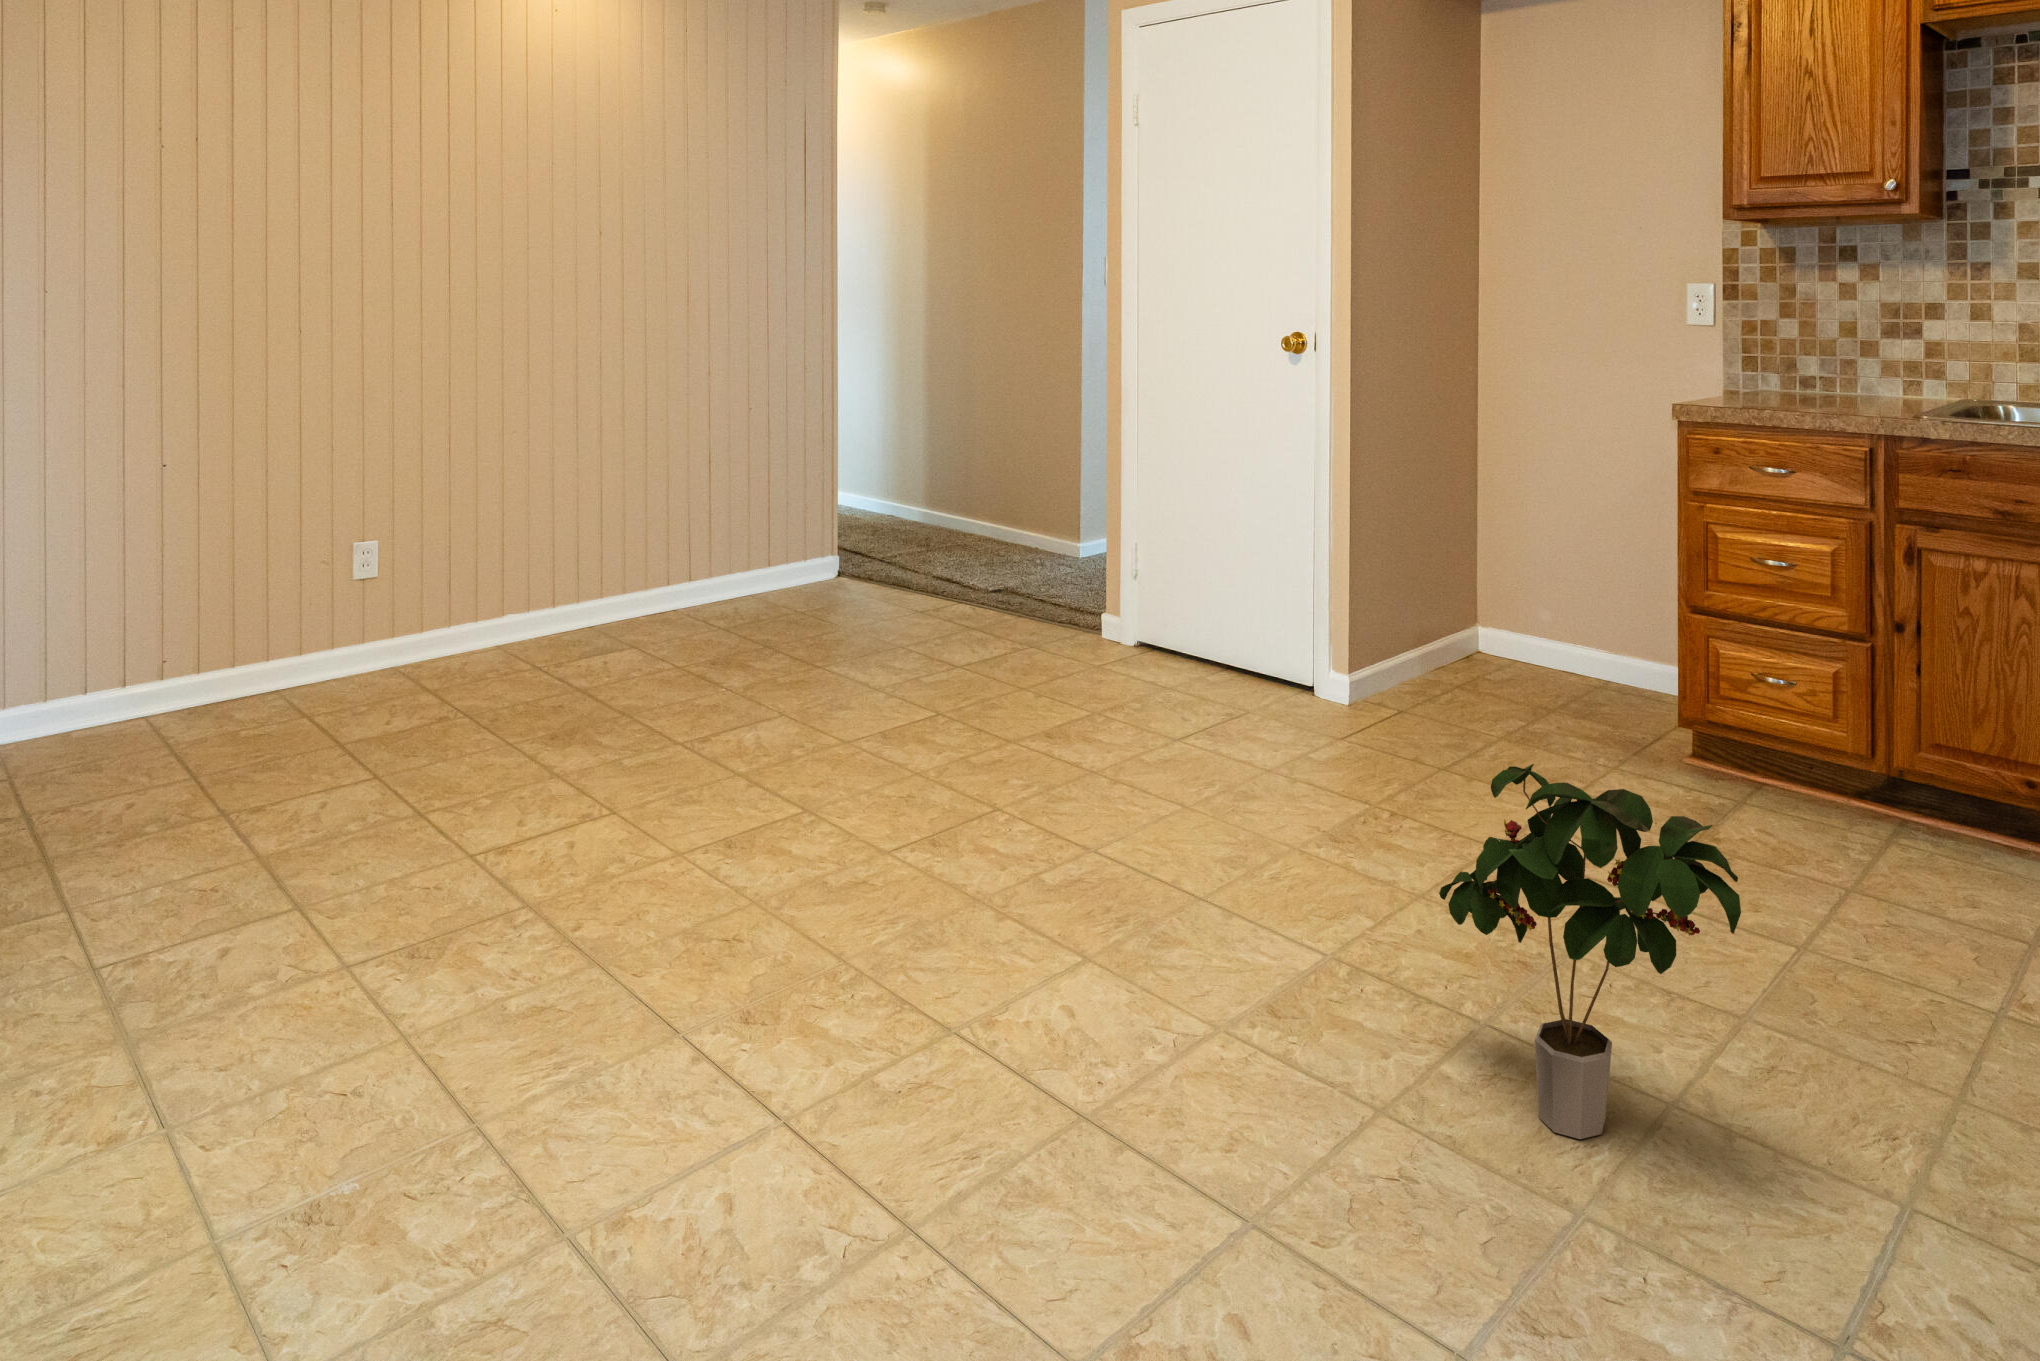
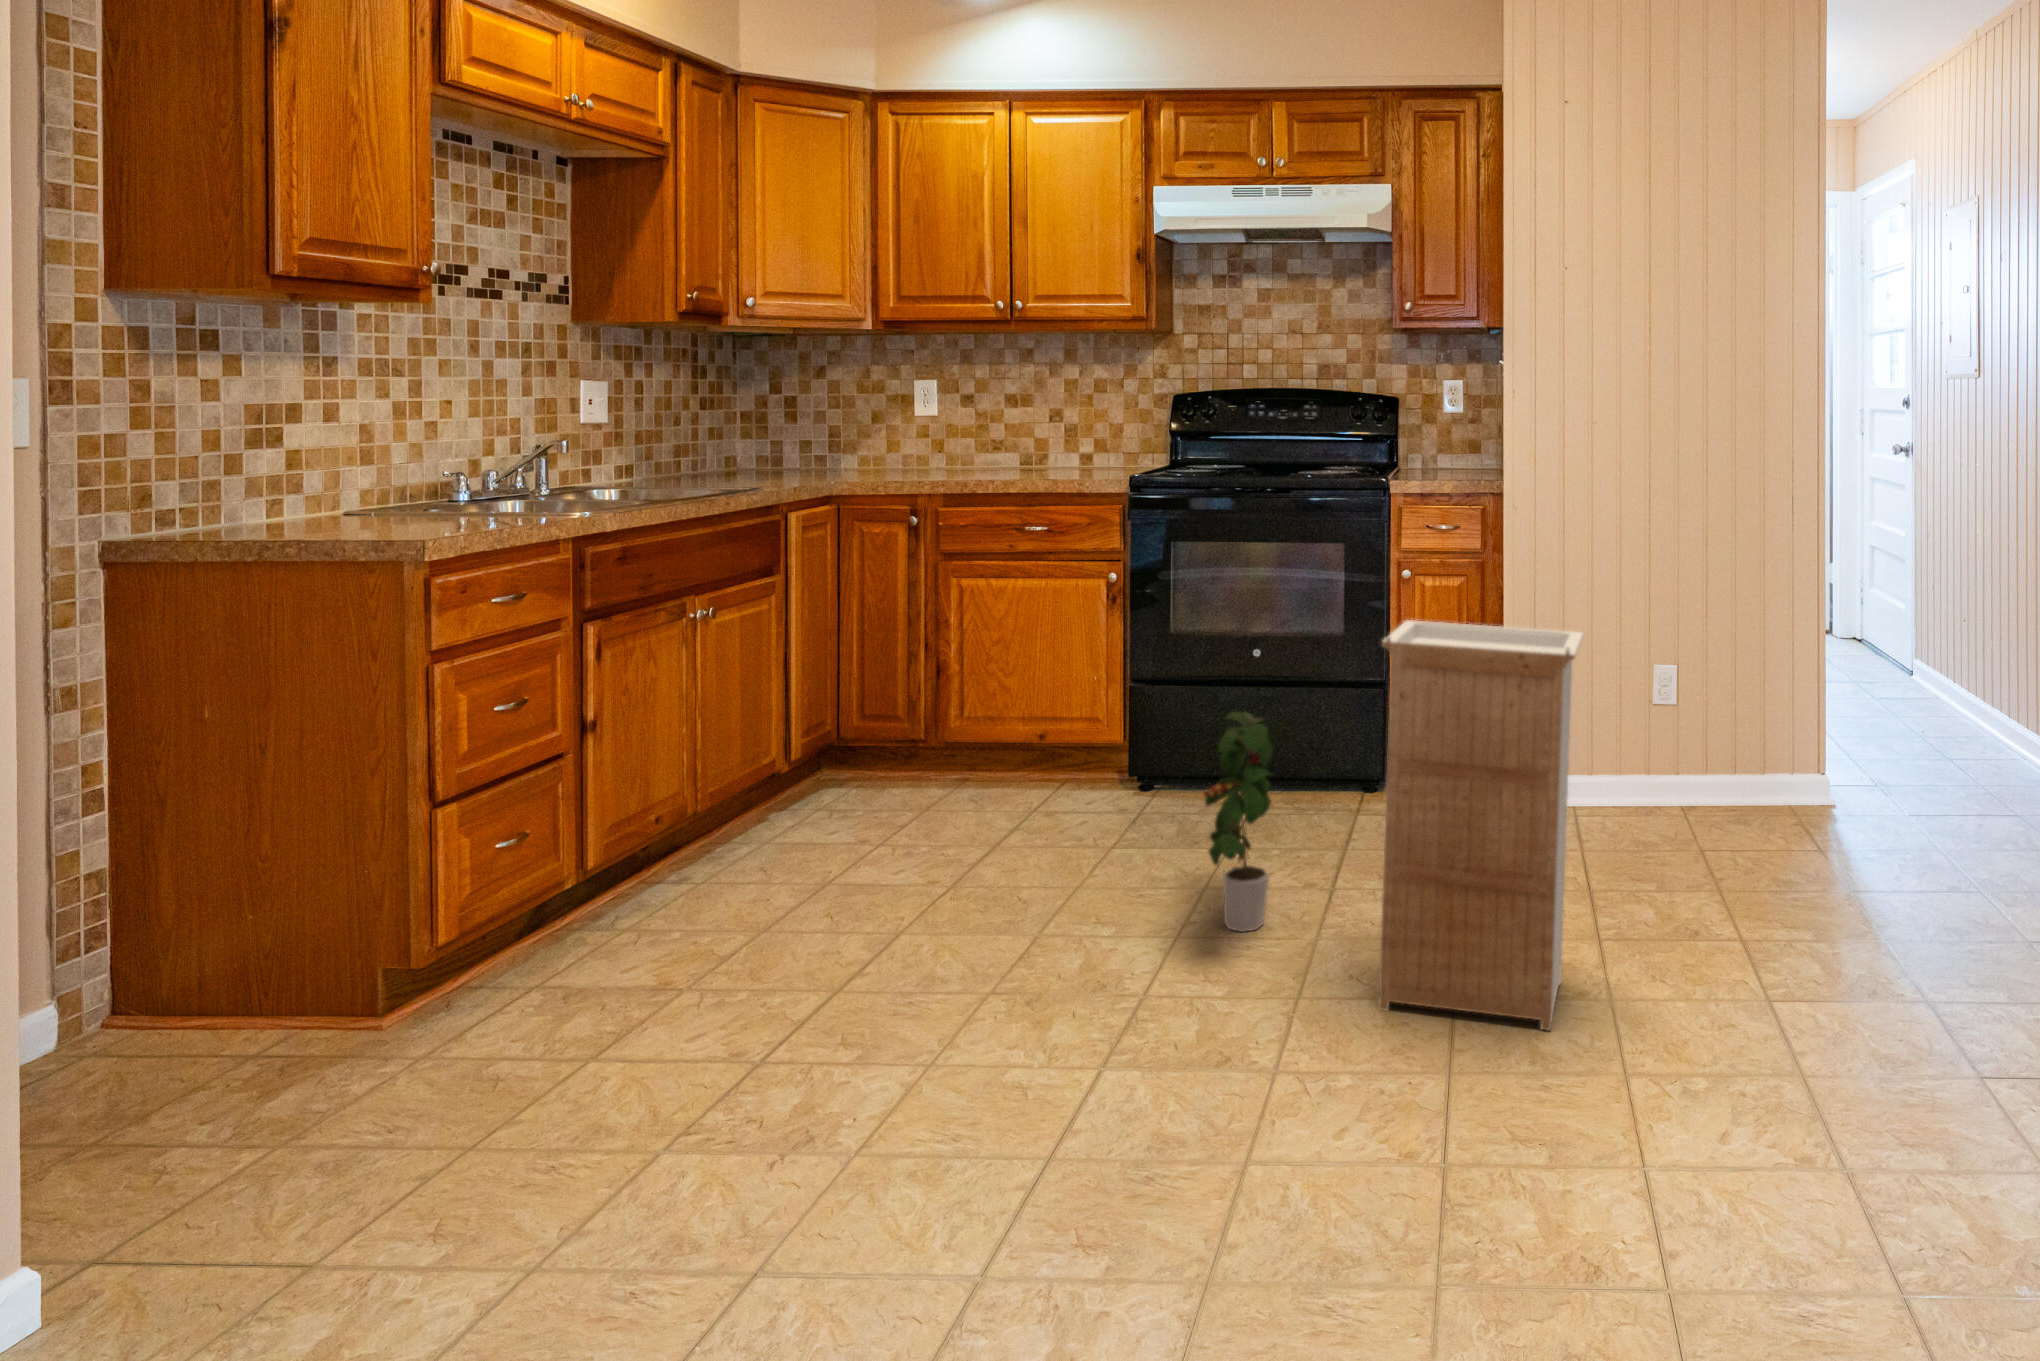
storage cabinet: none [971,569,1331,1277] -> present [1378,620,1583,1030]

